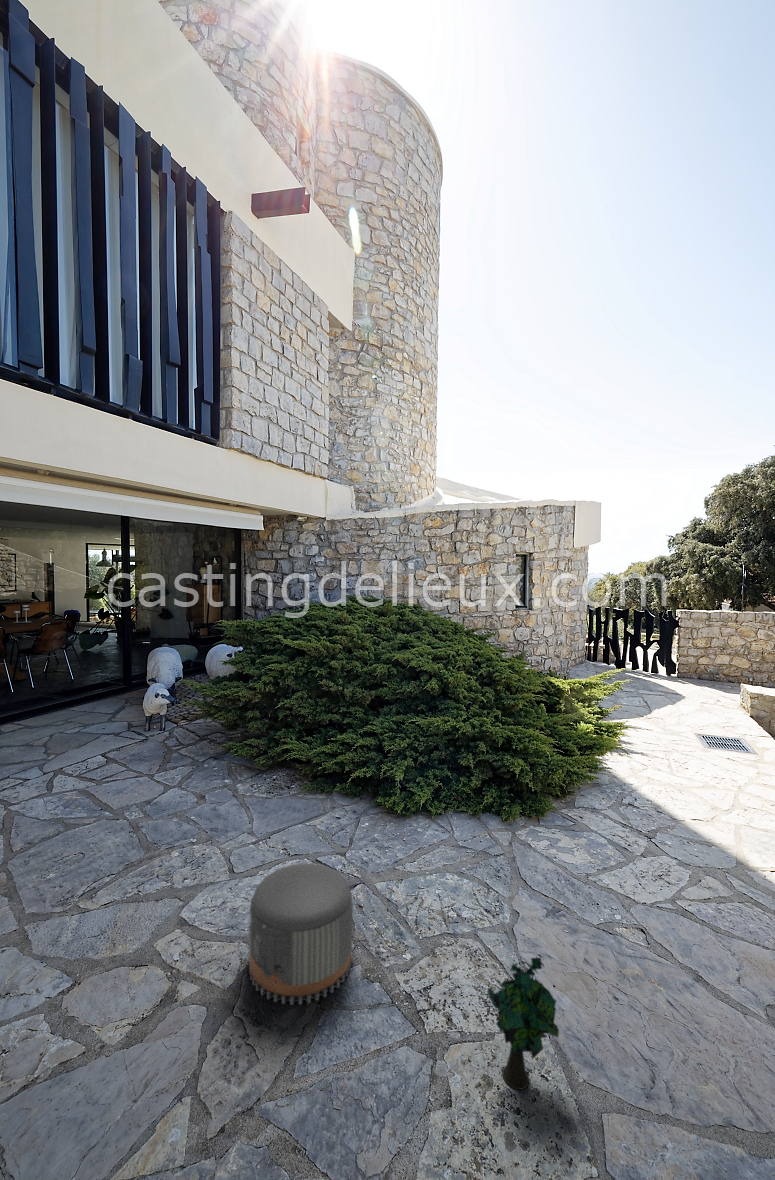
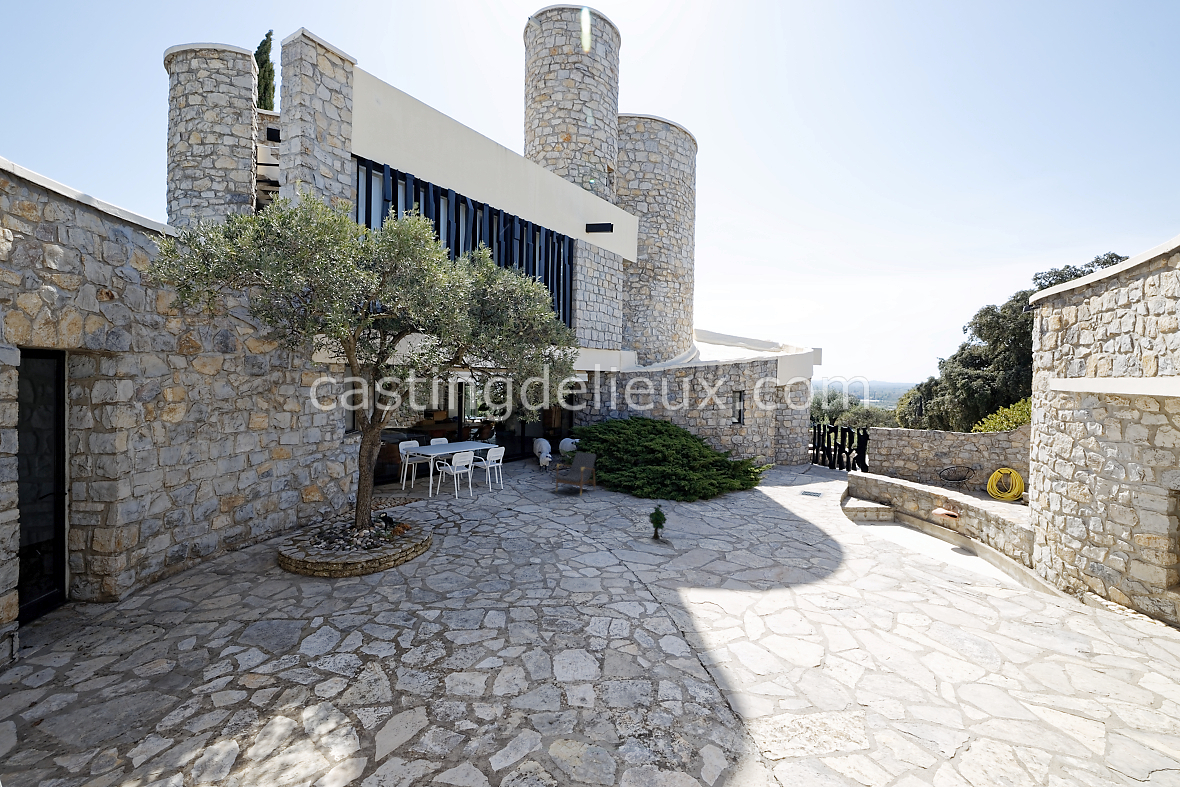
lounge chair: none [176,681,282,798] -> present [555,452,596,495]
pouf: present [249,863,353,1005] -> none [586,496,617,527]

